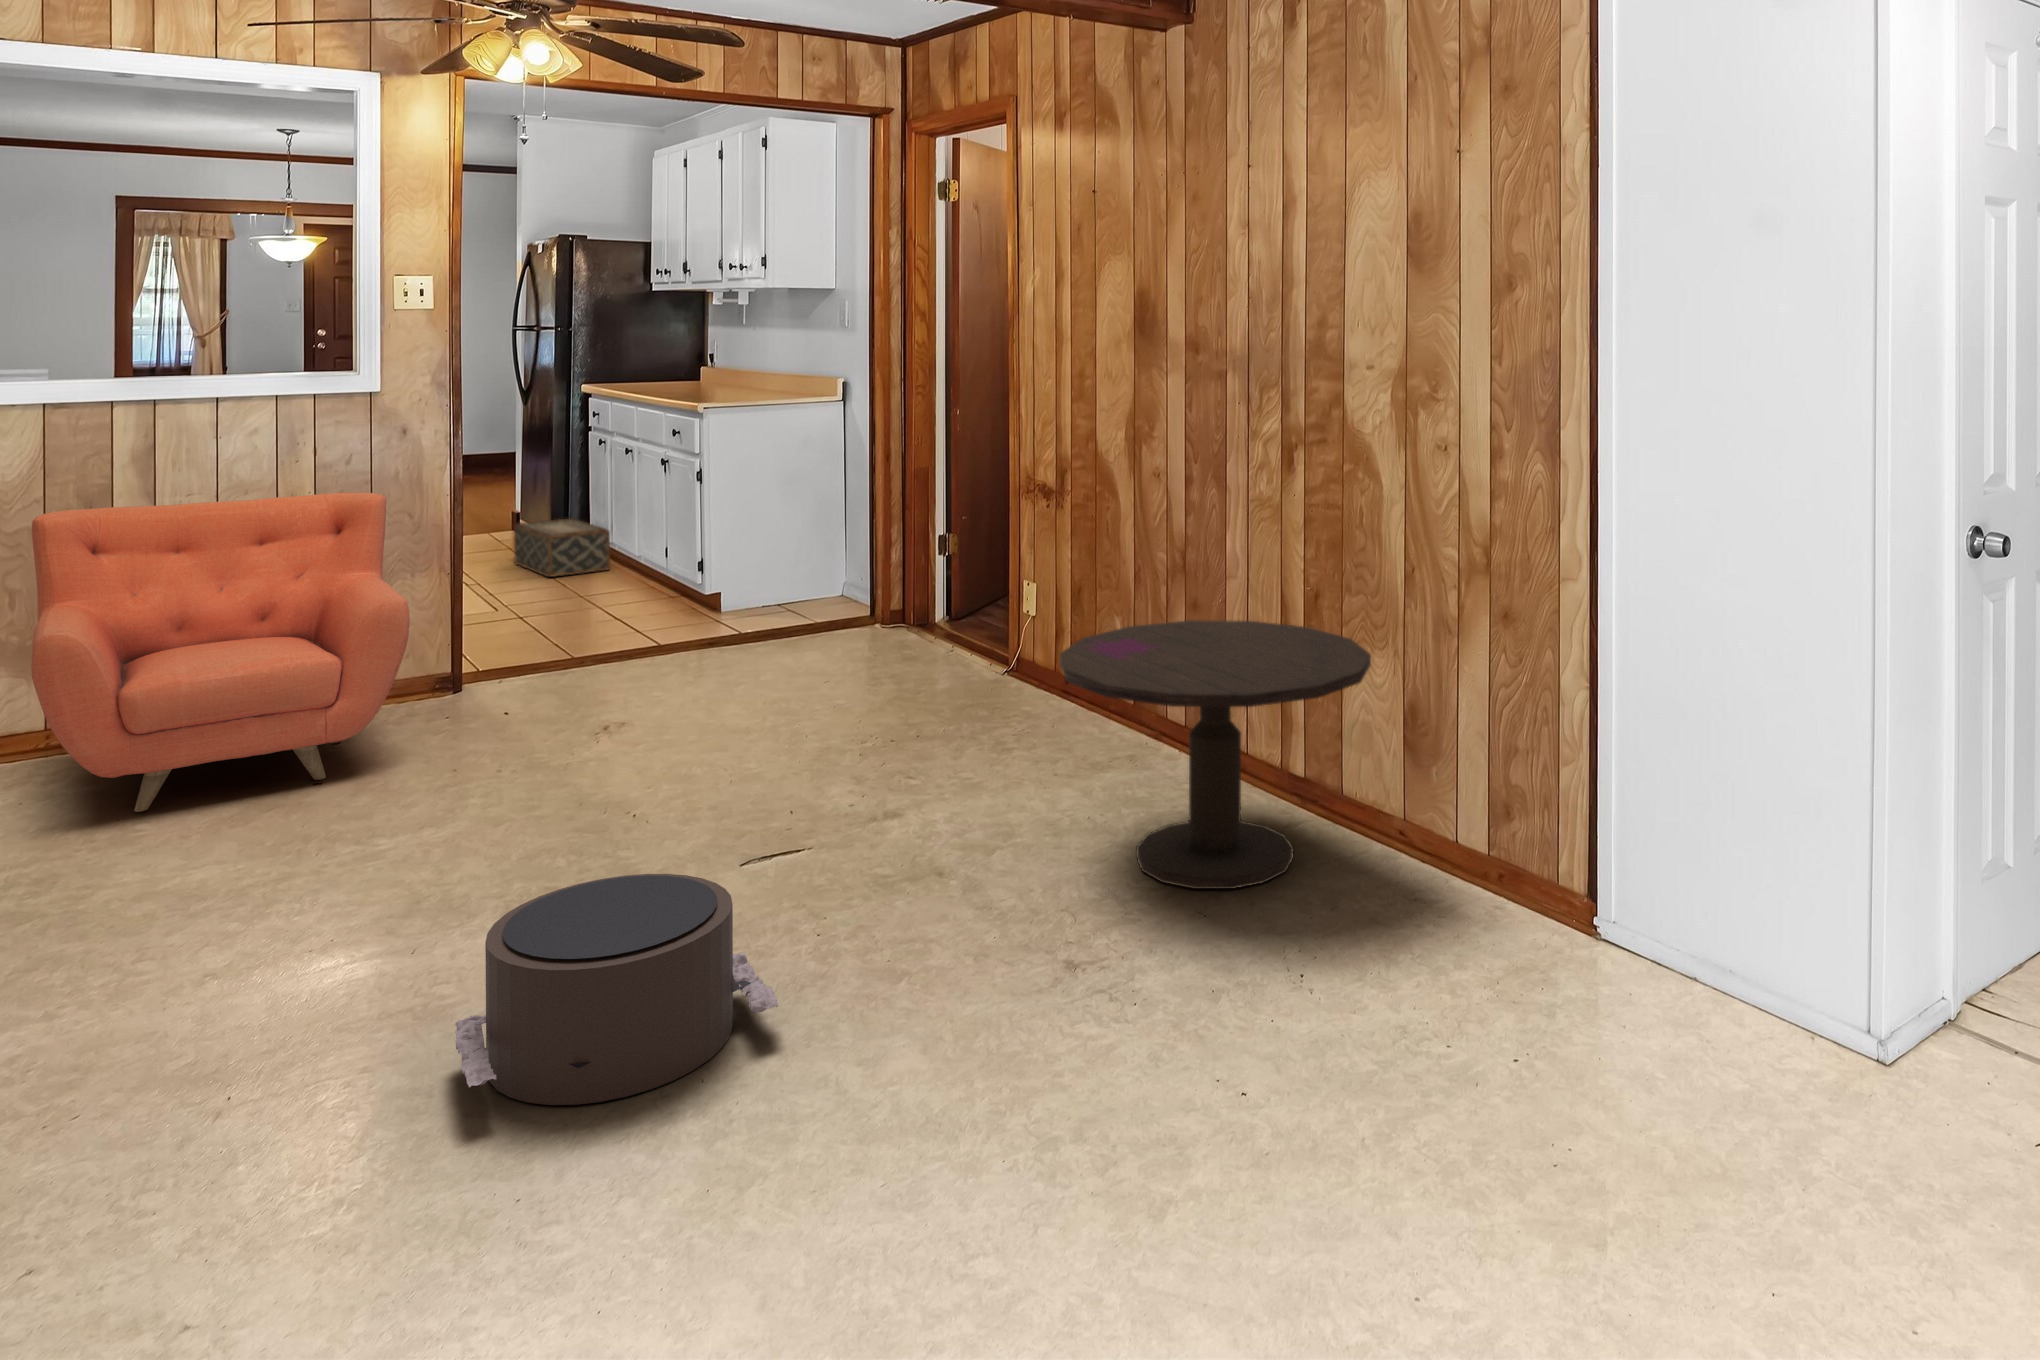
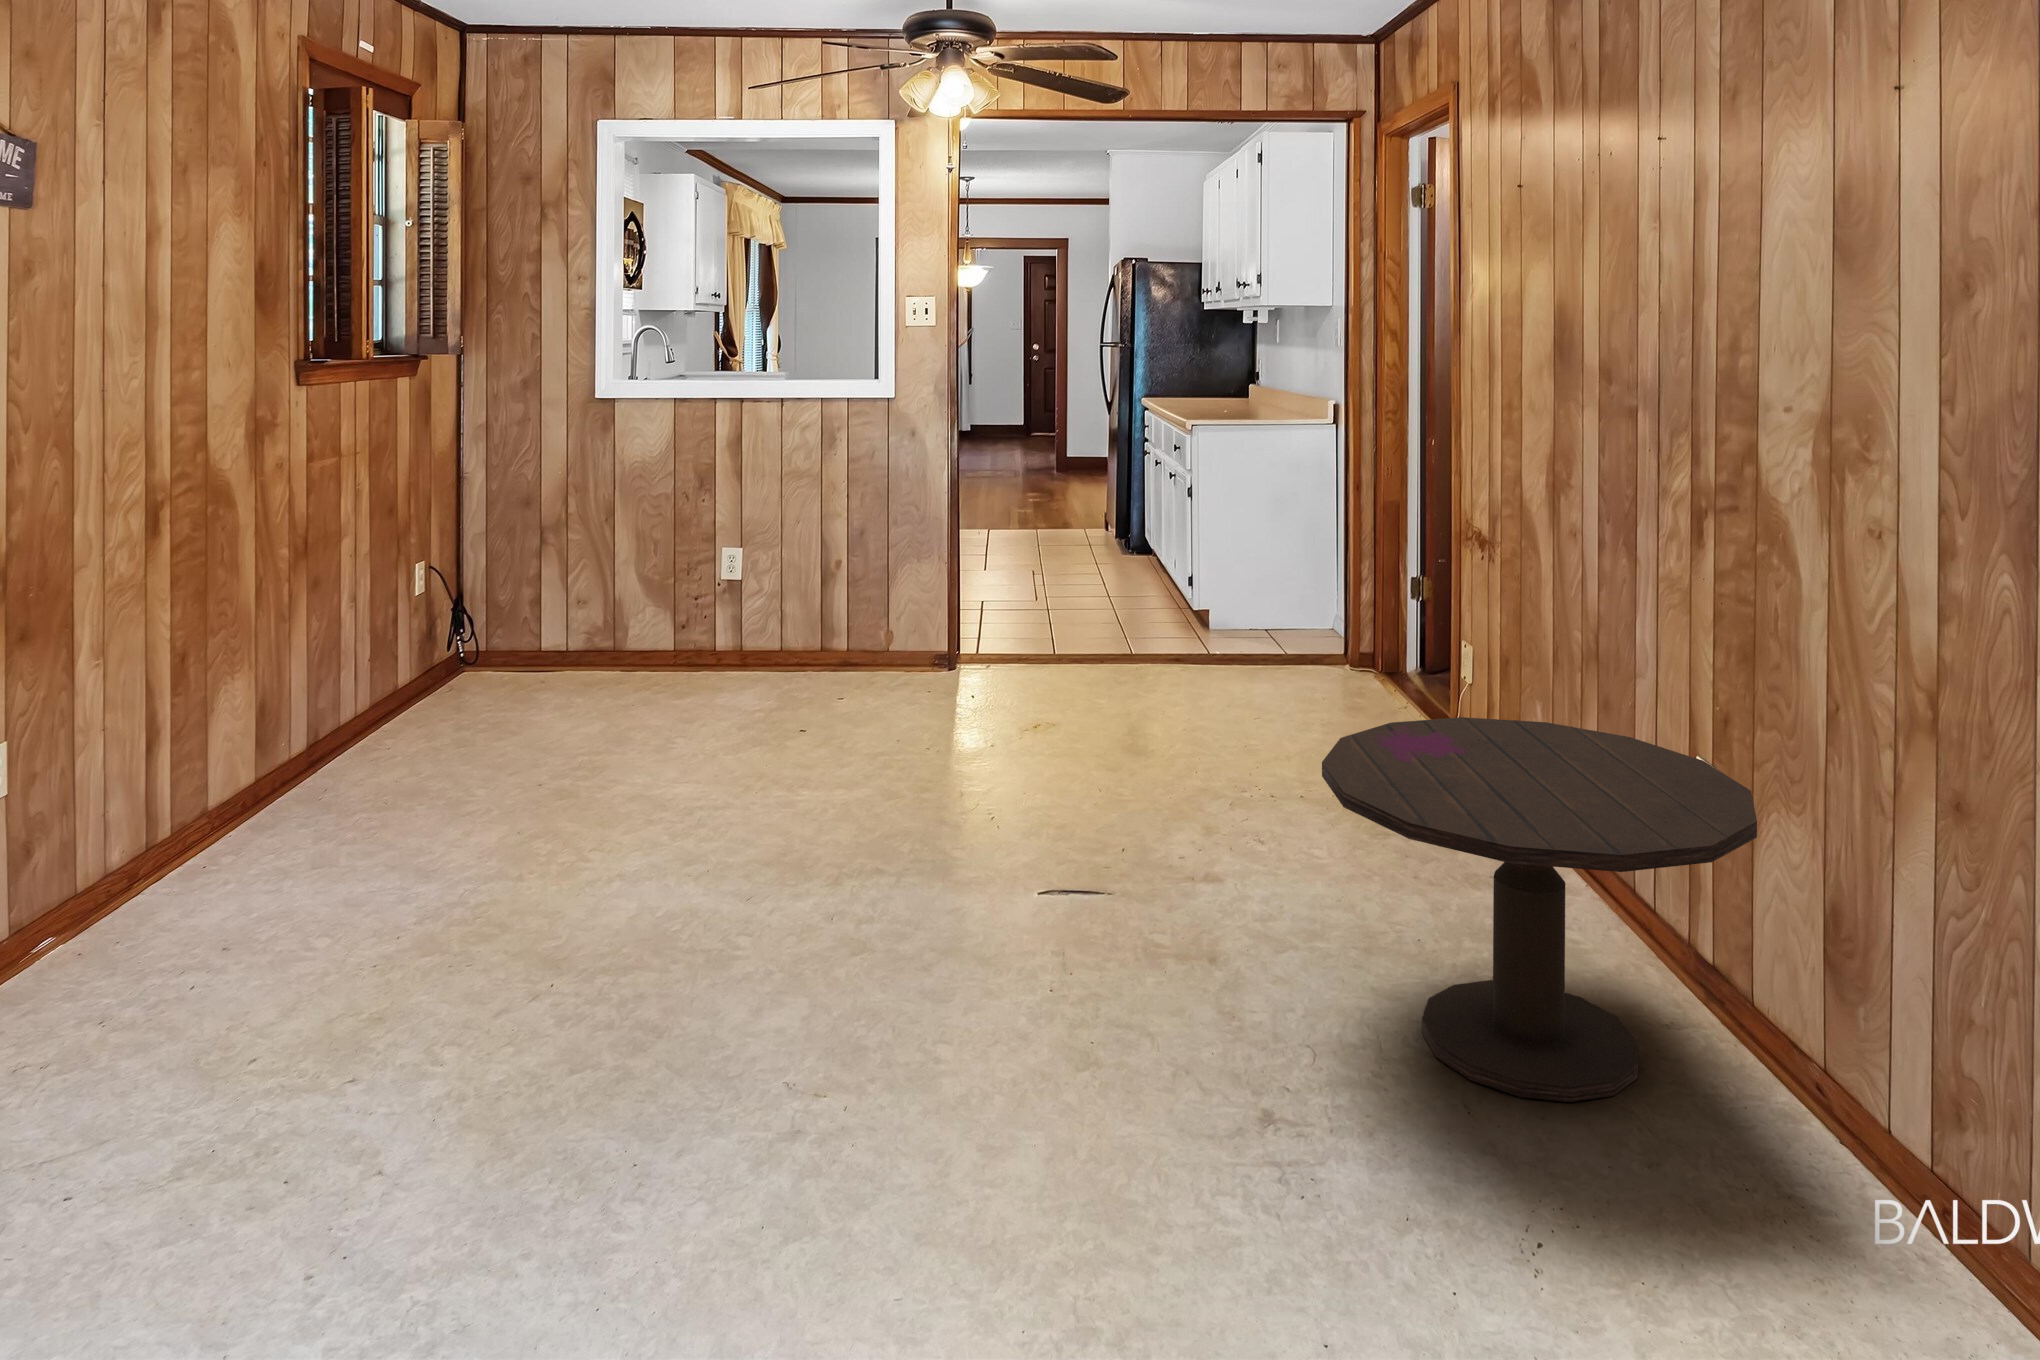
armchair: present [31,492,410,812] -> none [612,482,885,728]
woven basket: present [514,518,610,577] -> none [1085,518,1153,570]
pouf: present [455,874,778,1105] -> none [622,885,925,1120]

